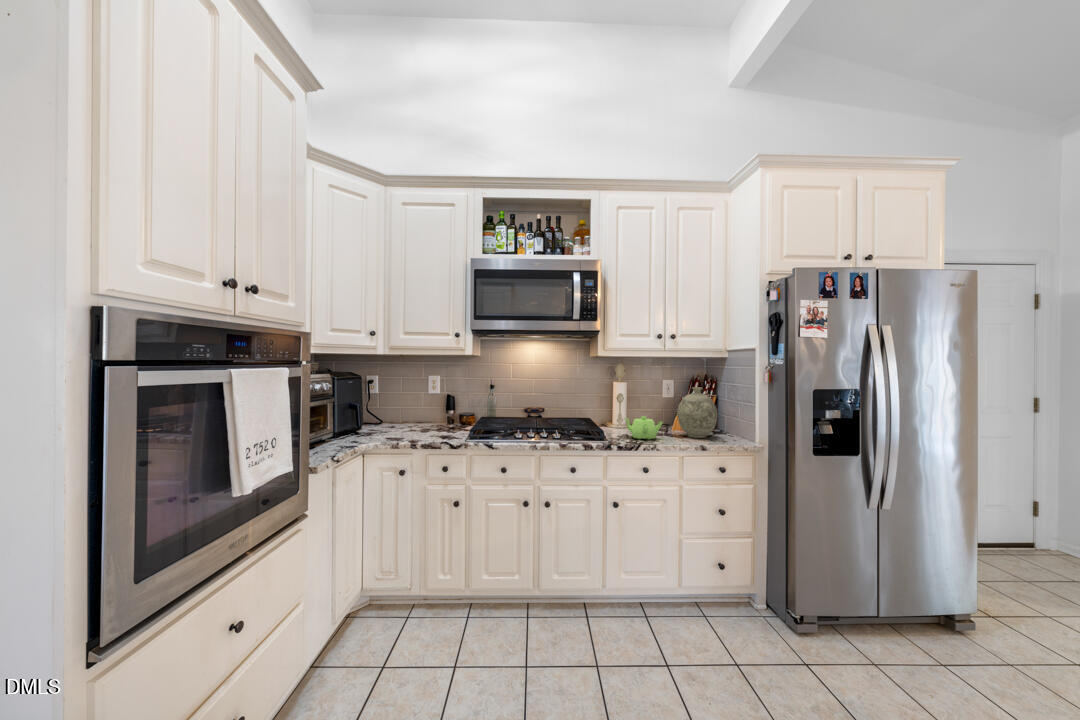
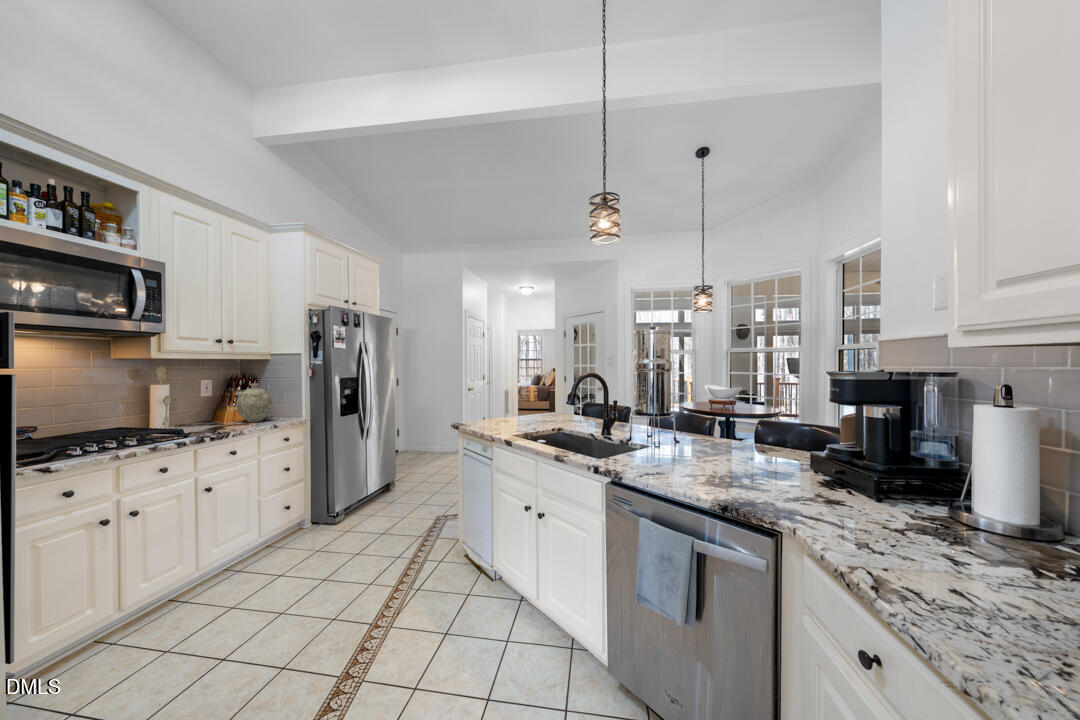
teapot: present [625,416,663,439] -> none [198,411,235,430]

